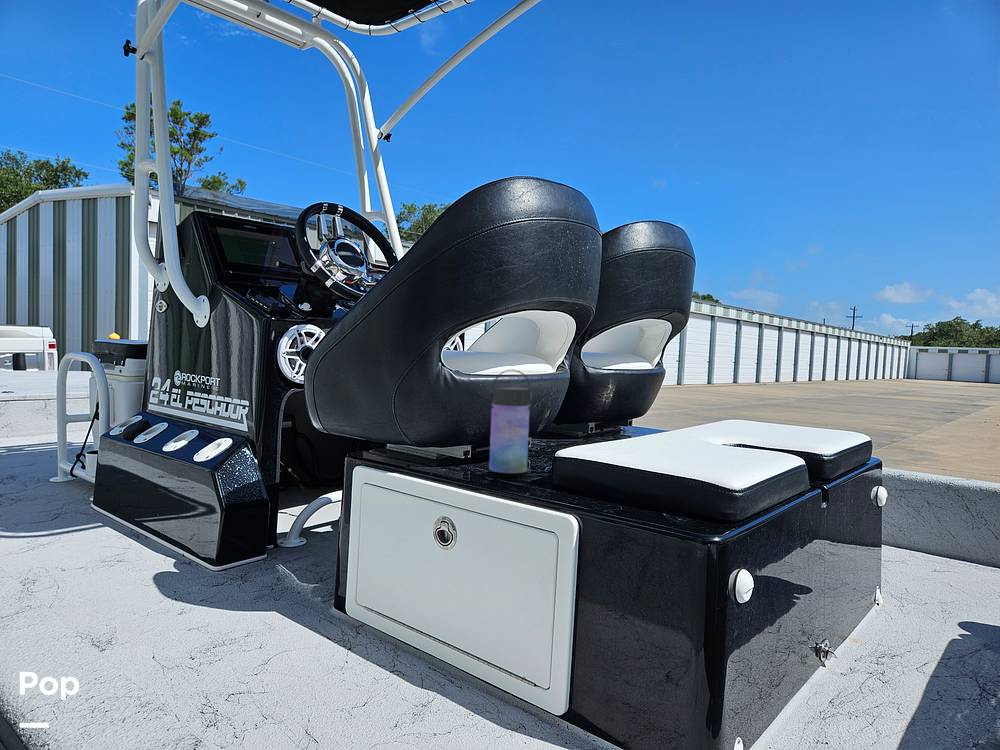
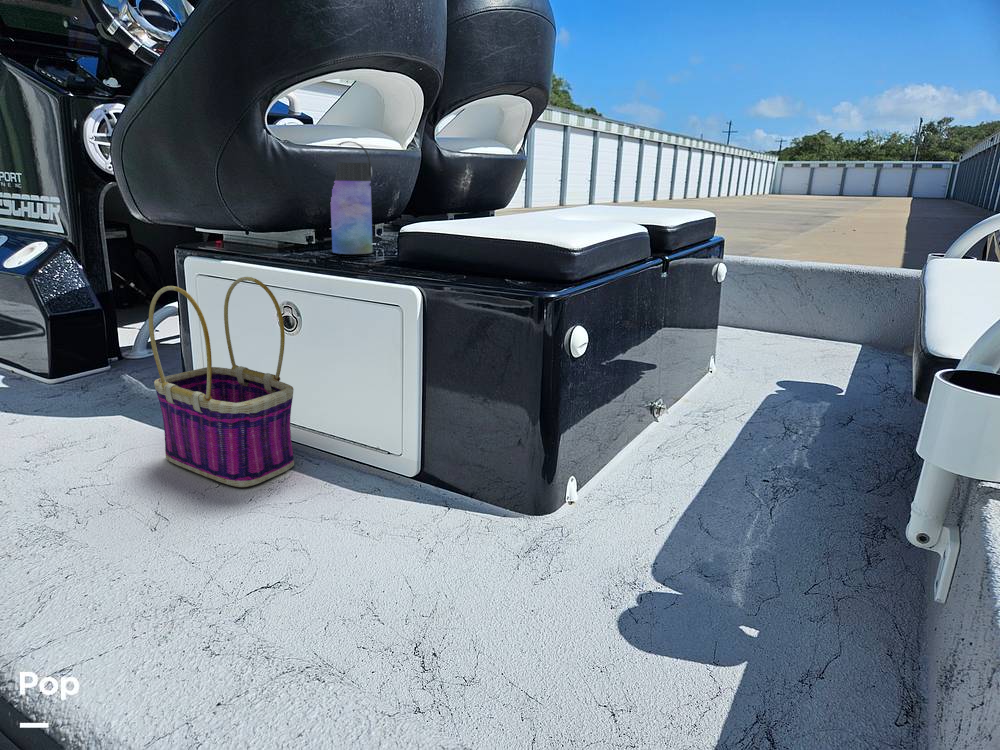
basket: none [318,493,447,710] -> present [149,277,294,487]

